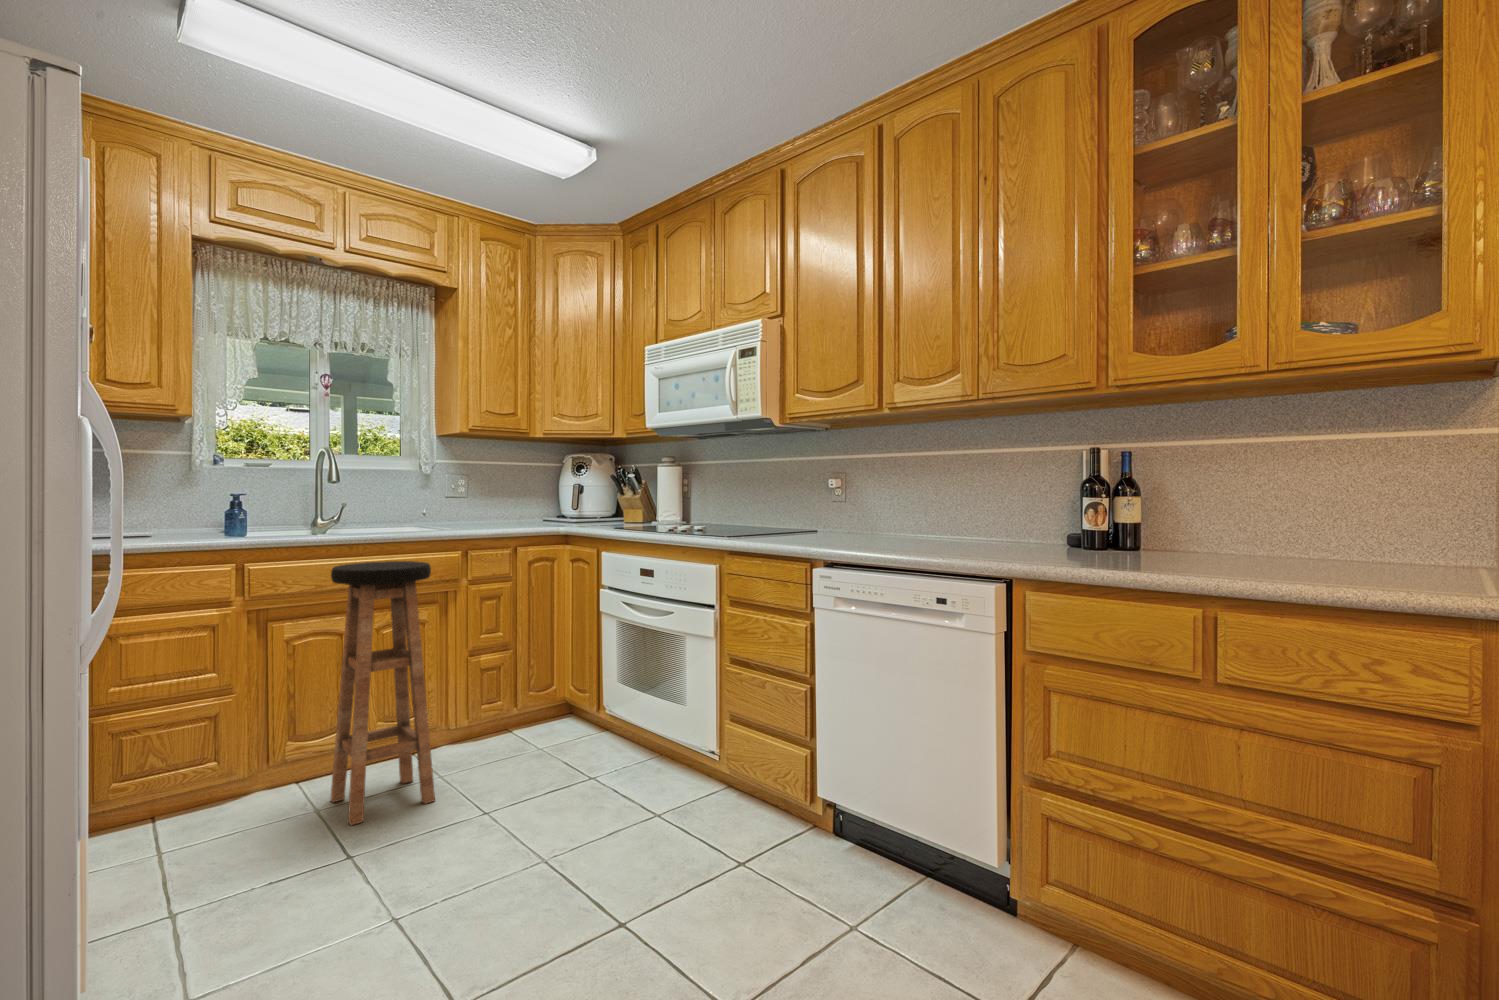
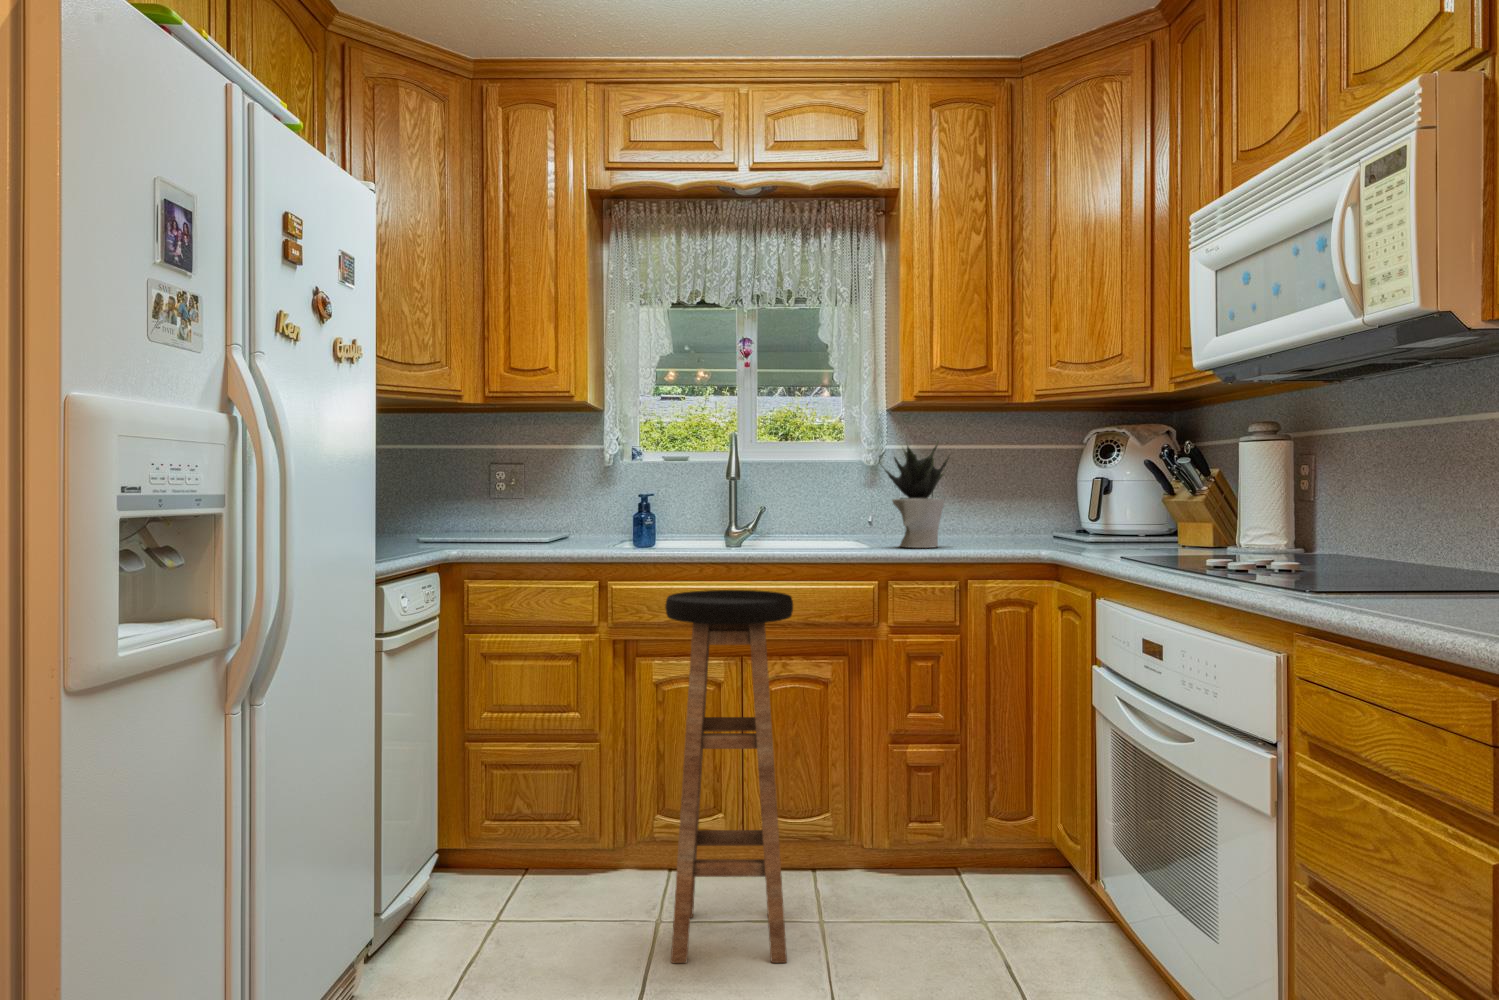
potted plant: none [454,459,503,529] -> present [884,441,949,548]

